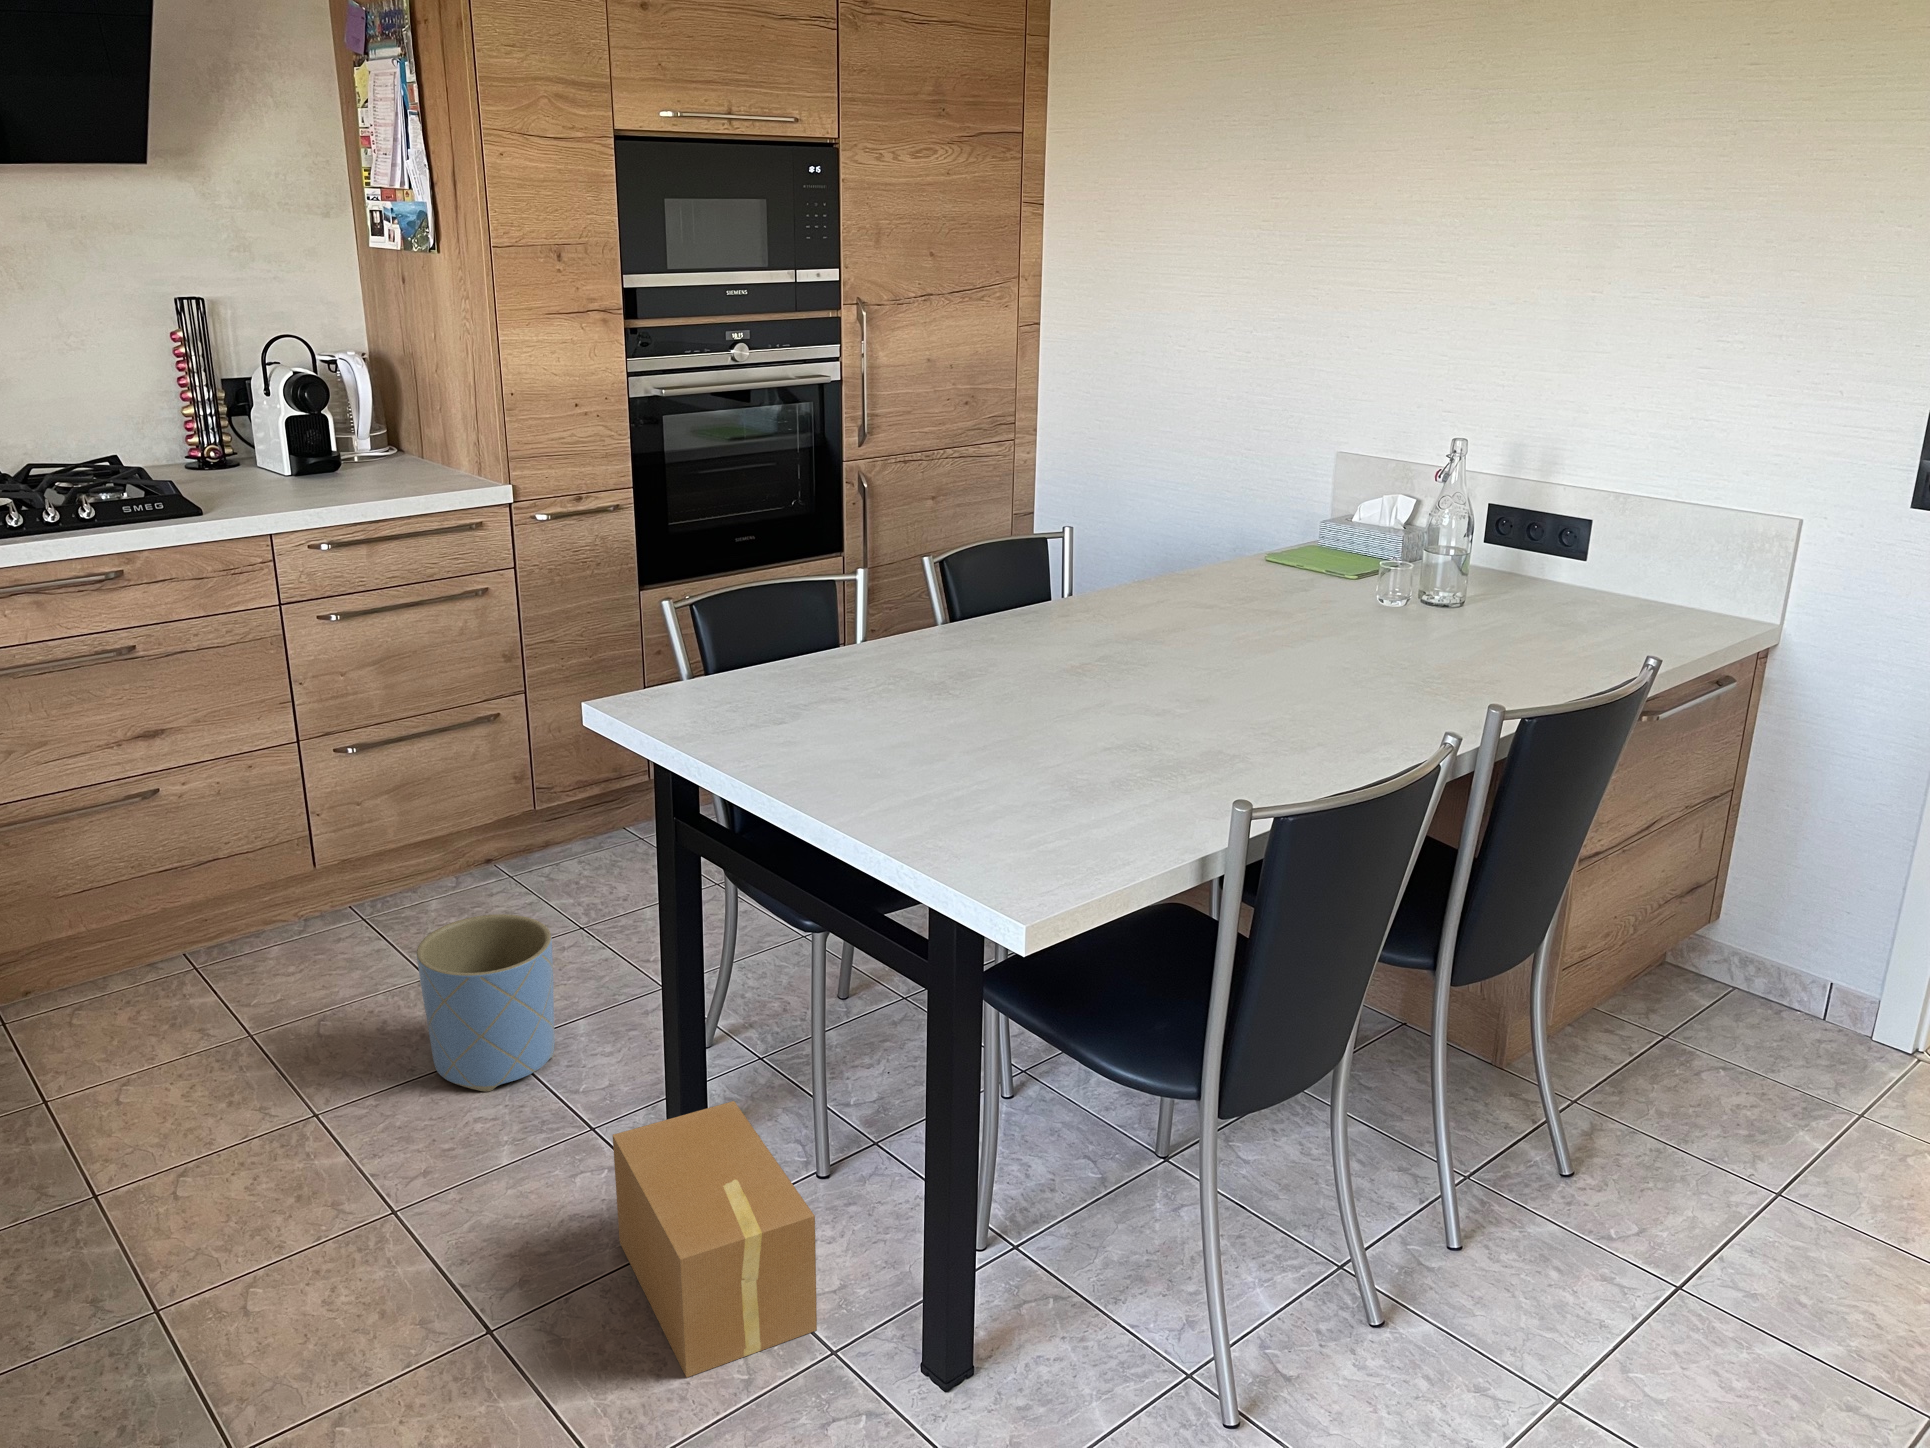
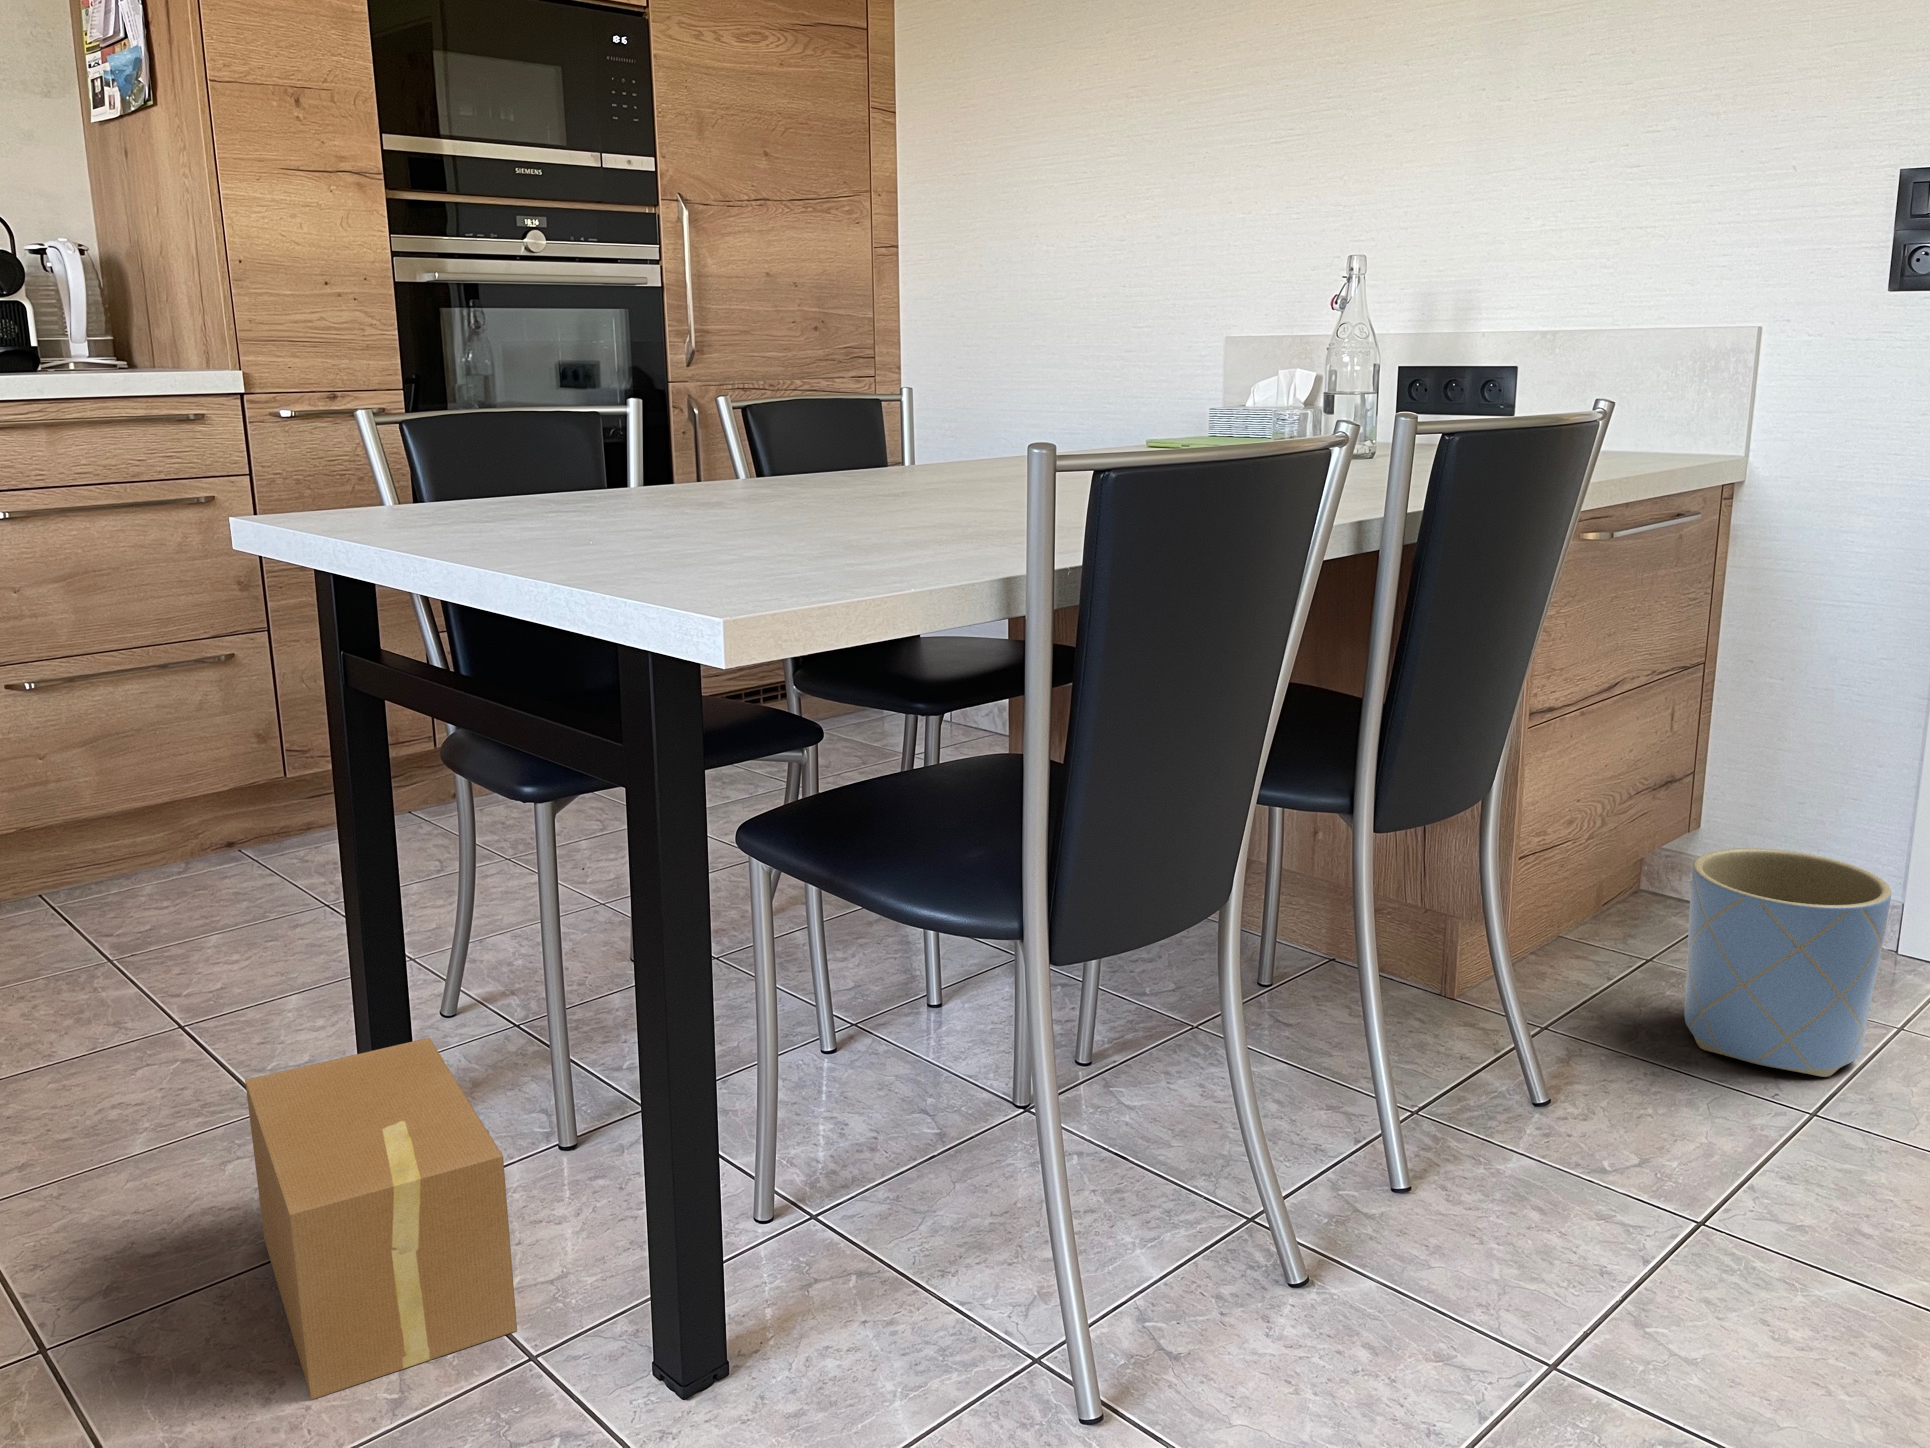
planter: present [417,914,555,1092] -> present [1685,848,1891,1077]

